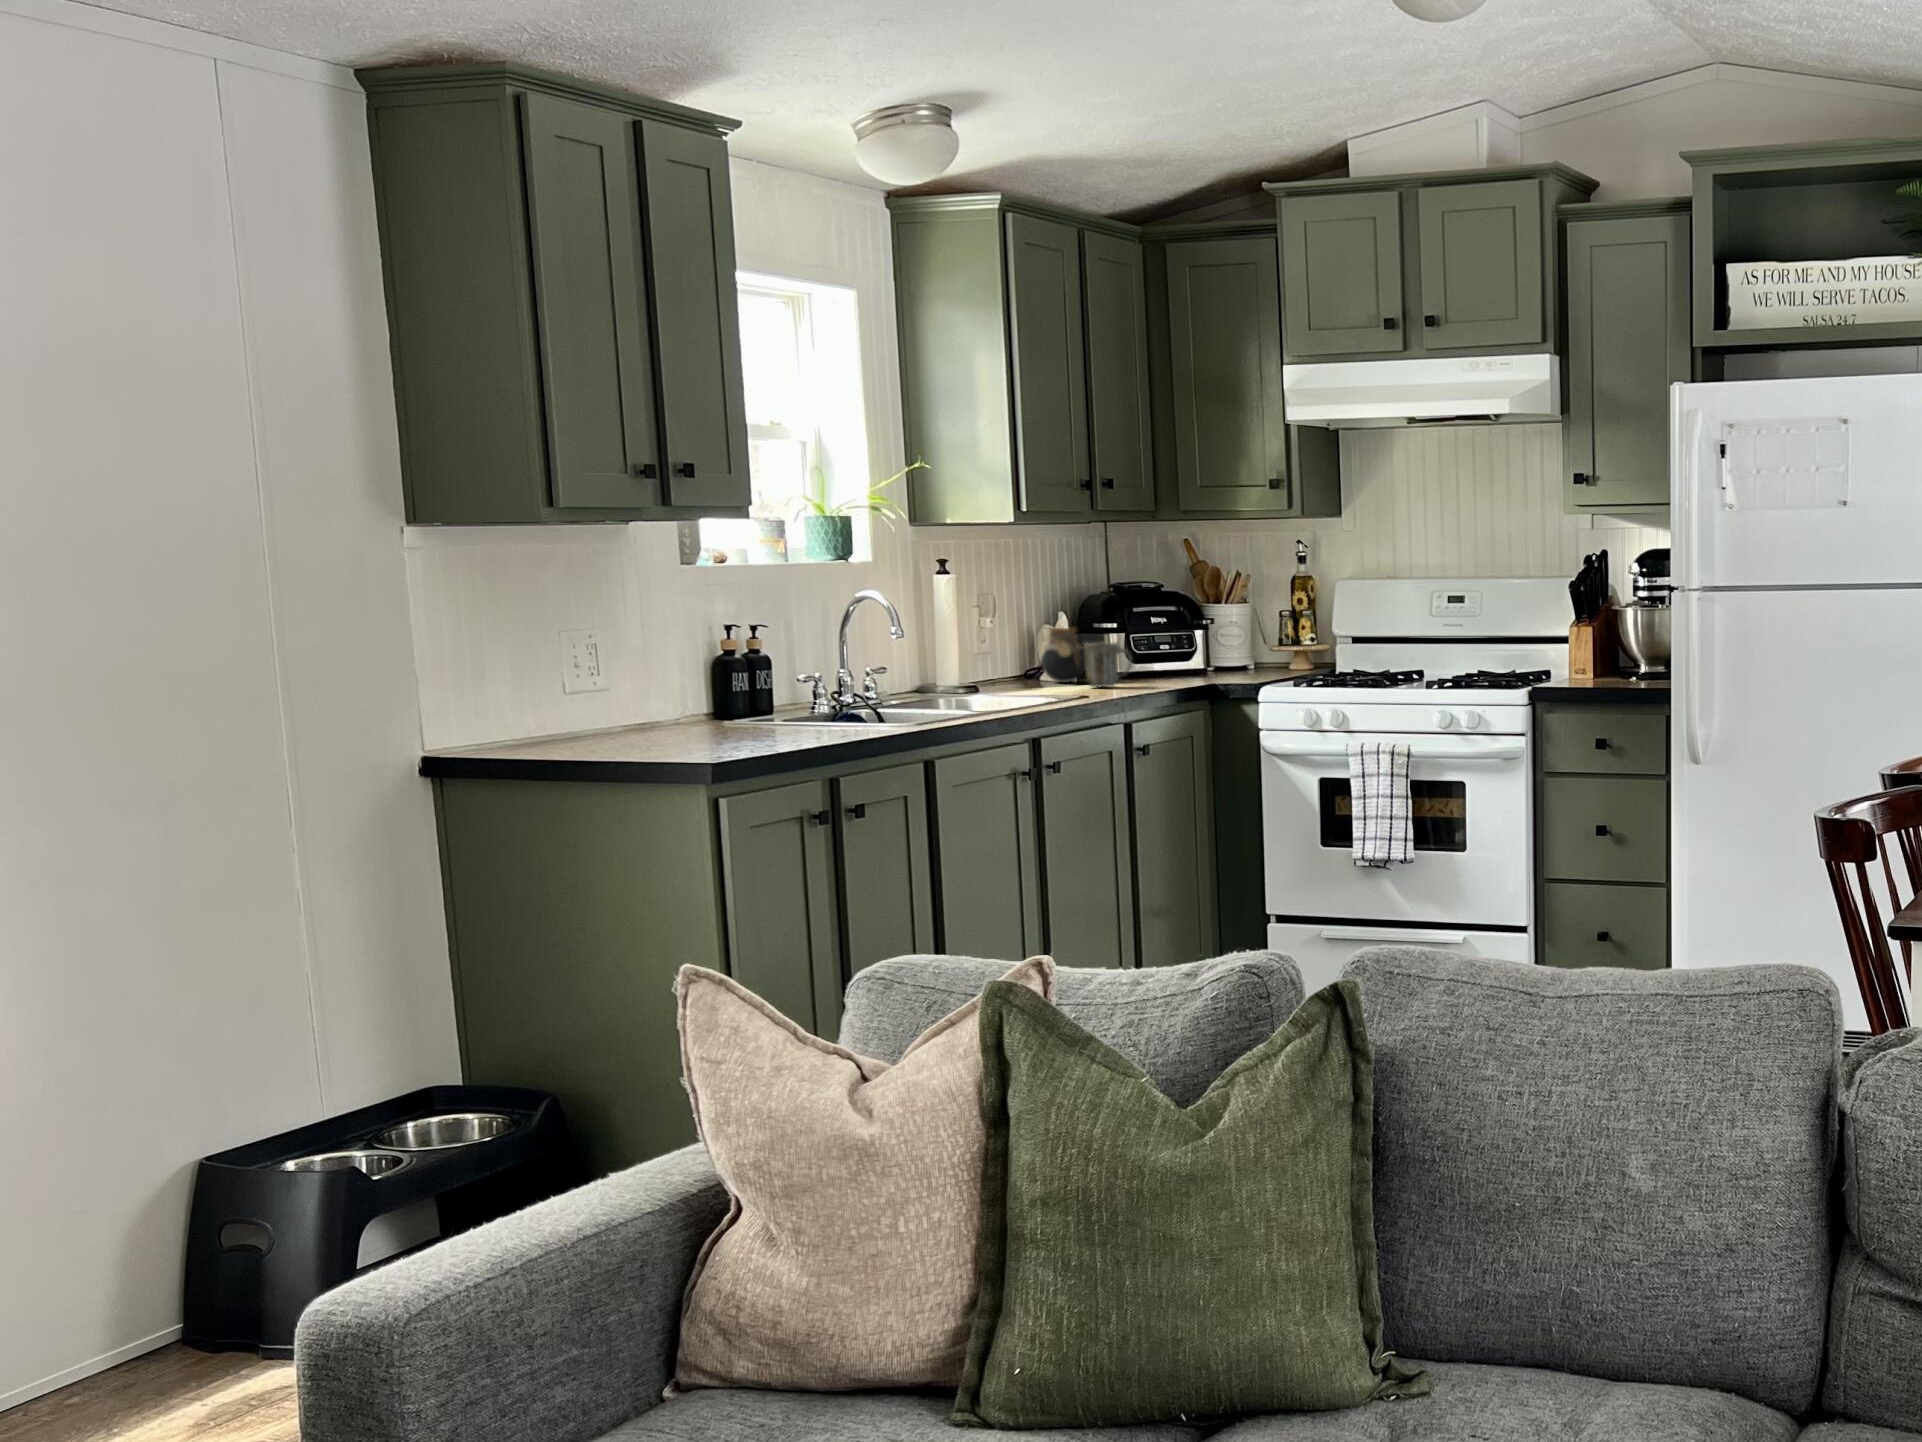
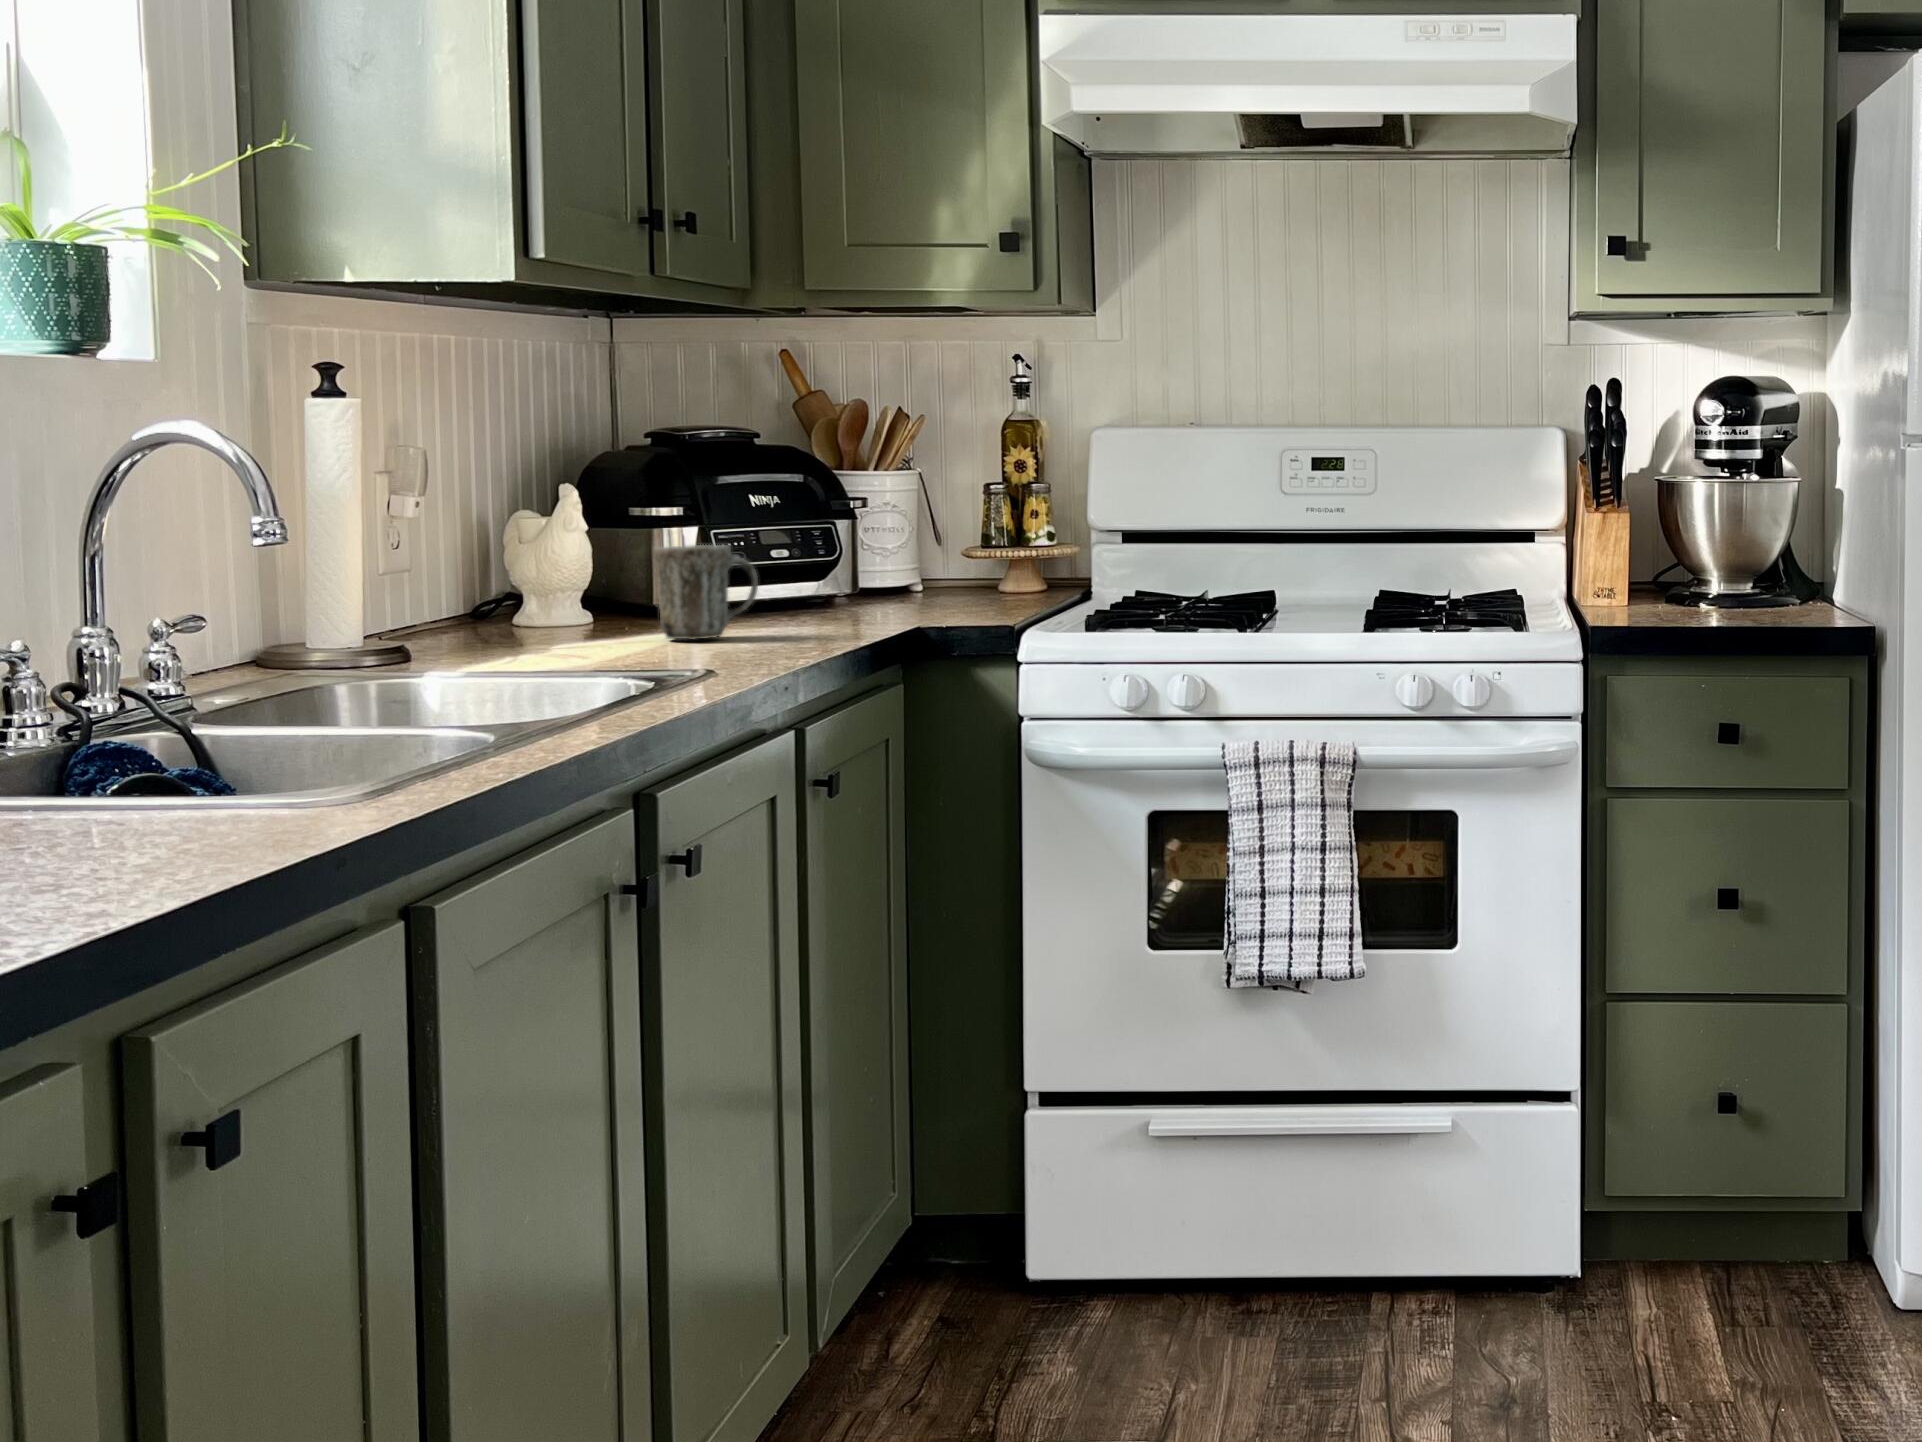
jar: present [1041,628,1086,683] -> none [539,515,641,627]

